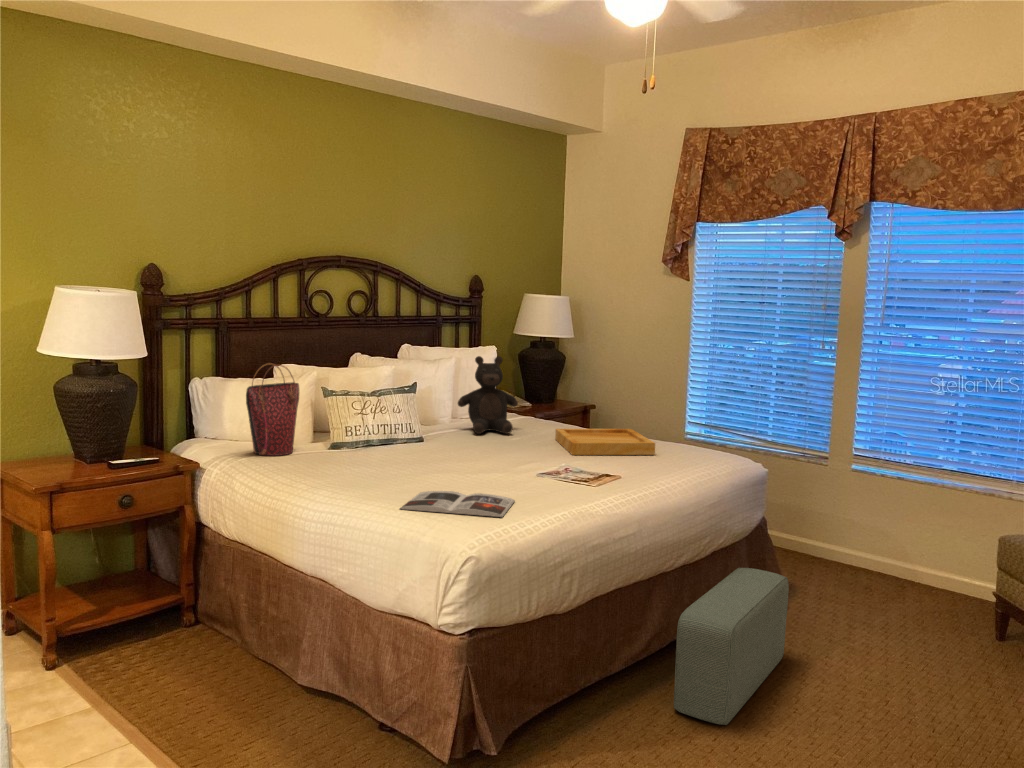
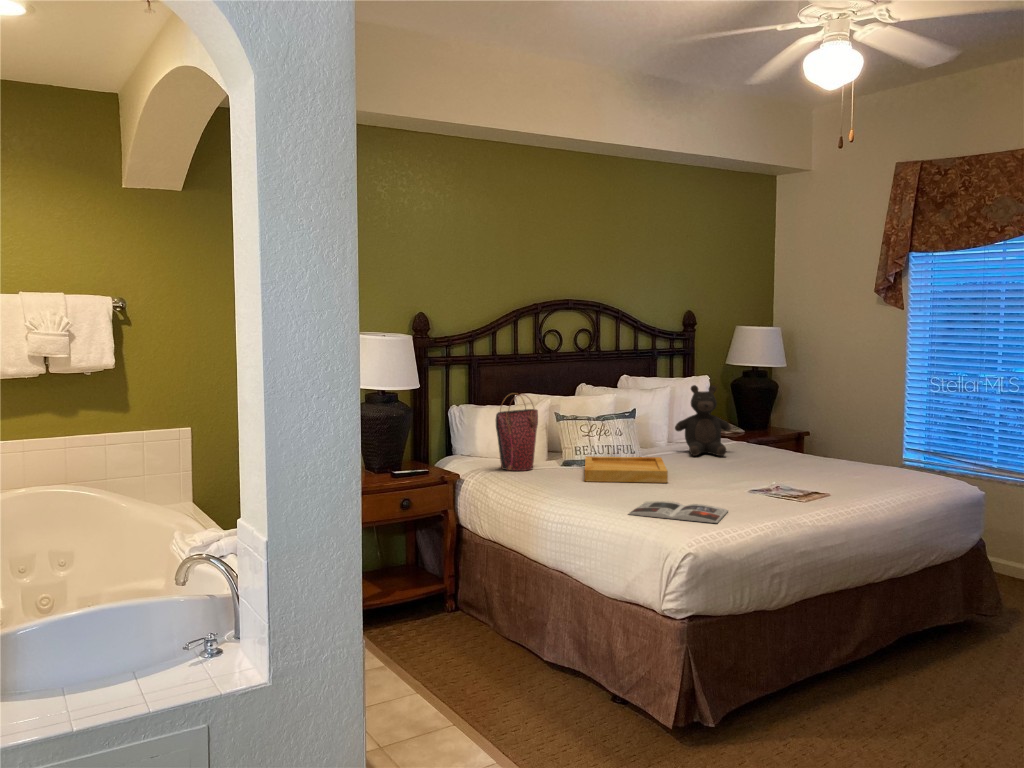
tray: present [555,429,655,455] -> present [585,456,668,483]
pouf: present [674,568,789,725] -> none [881,584,1001,724]

